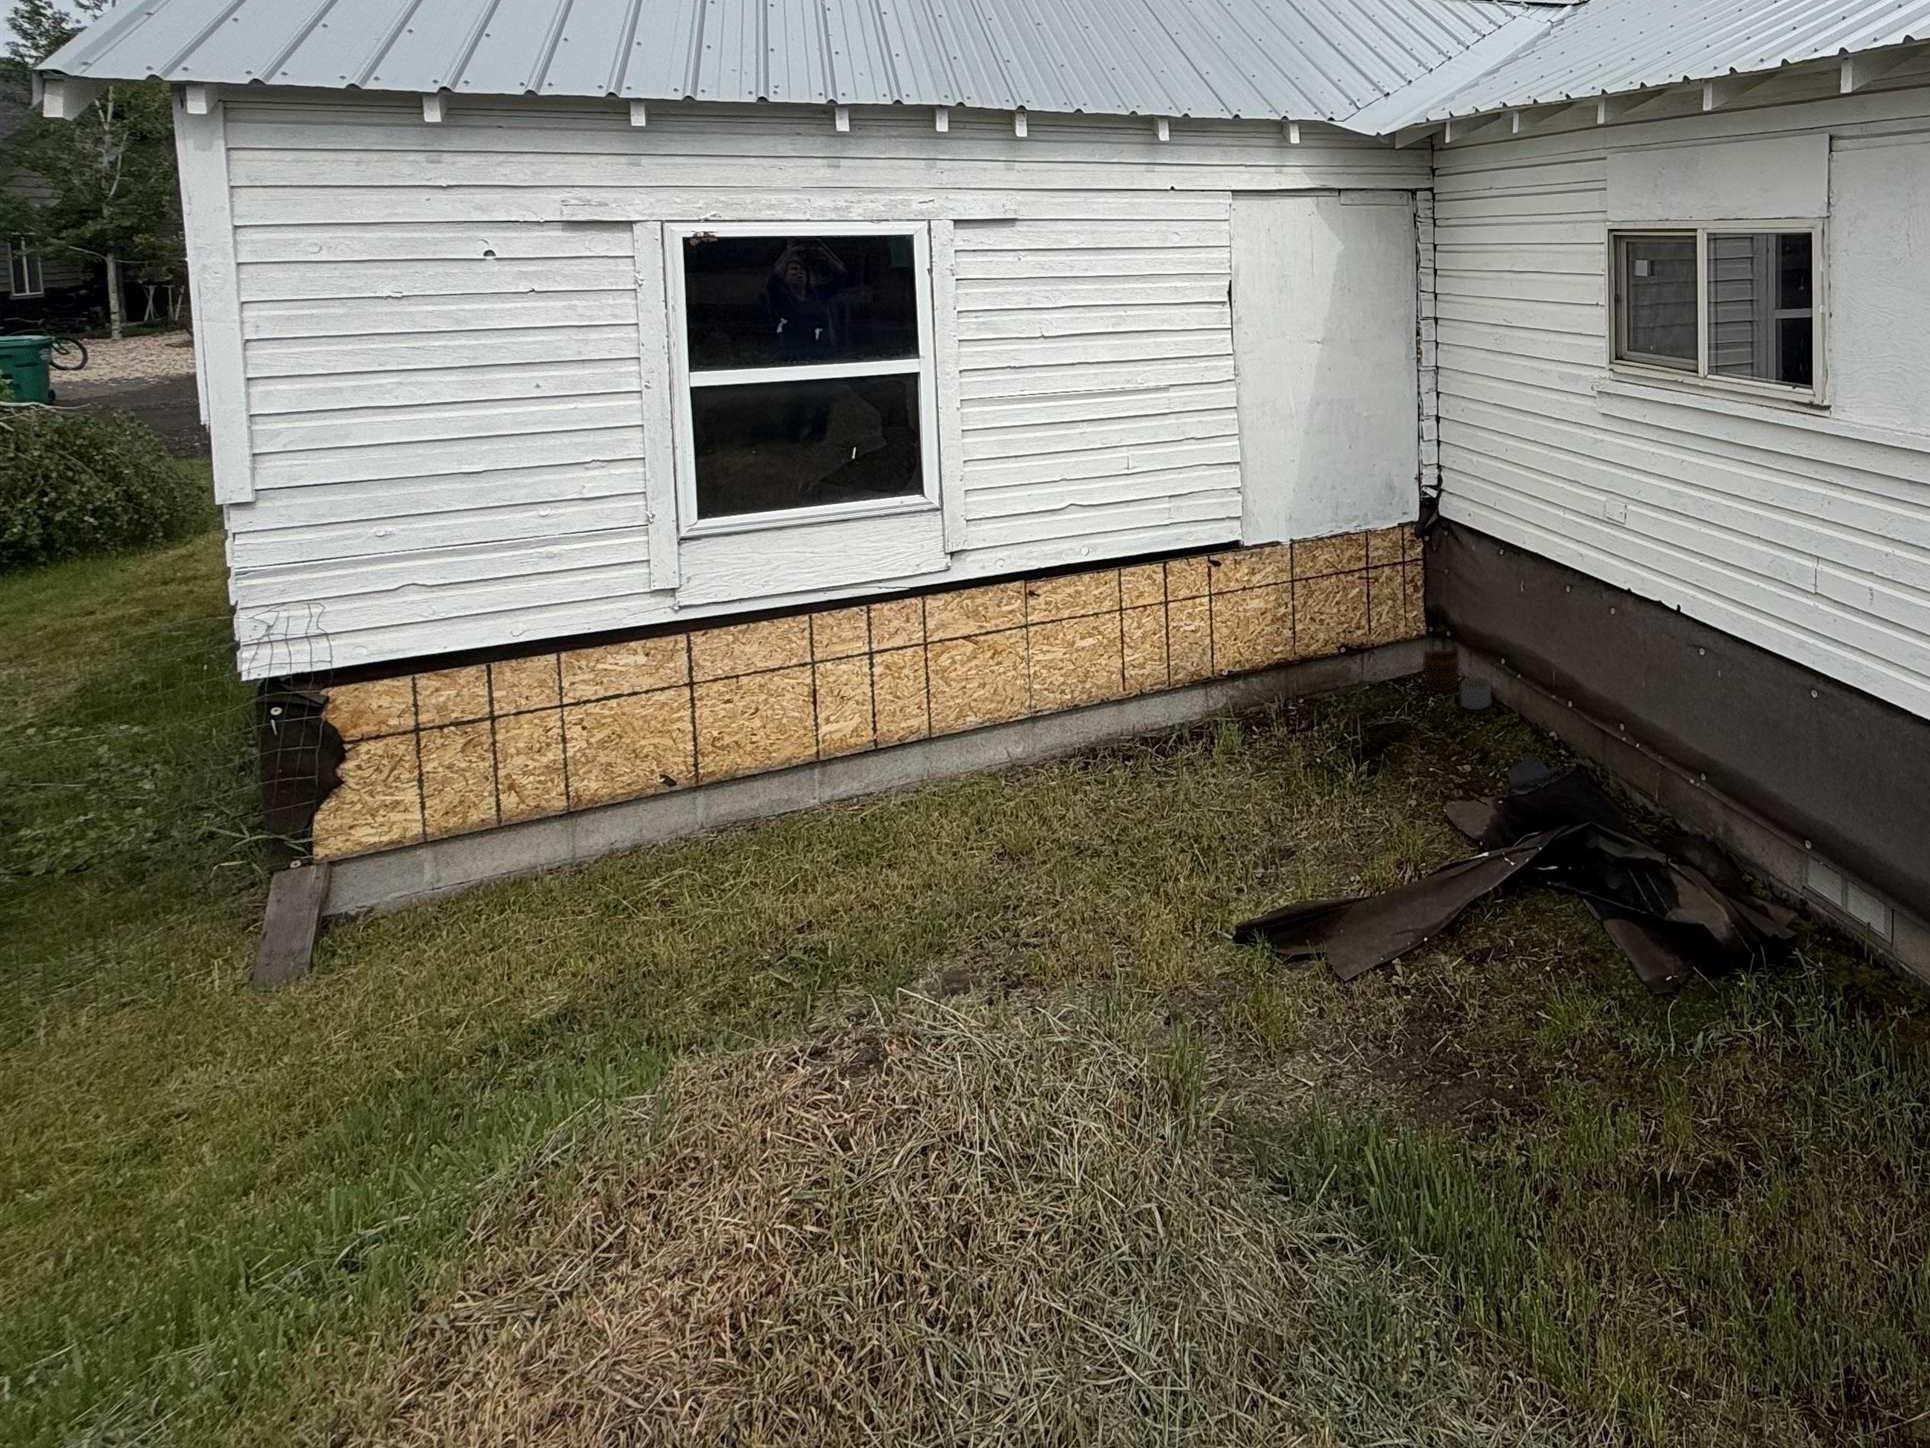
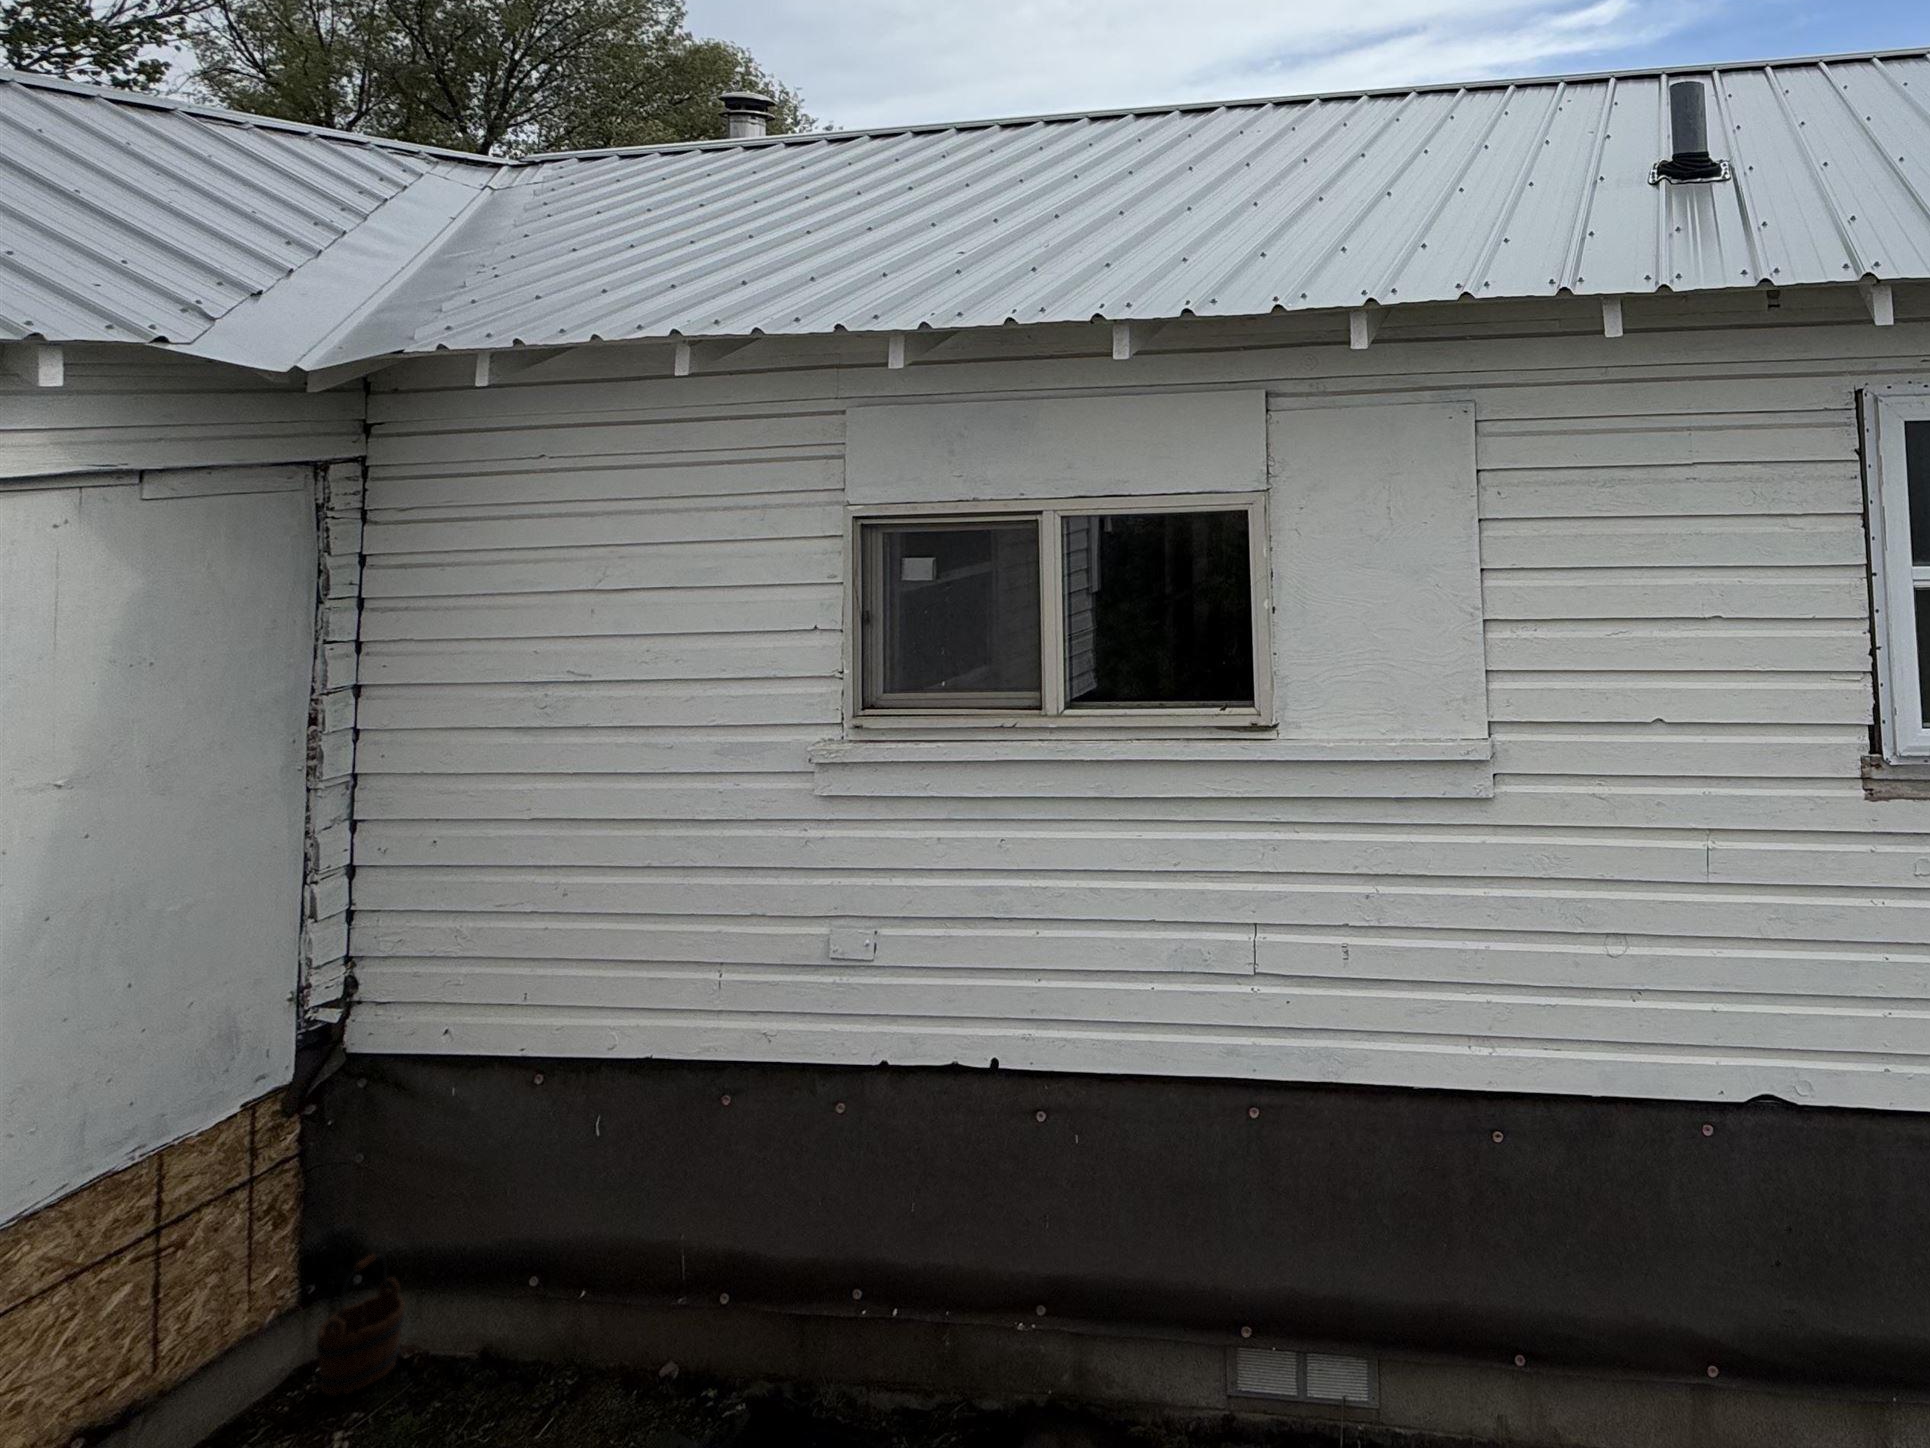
planter: present [1461,678,1490,710] -> none [435,1316,503,1390]

